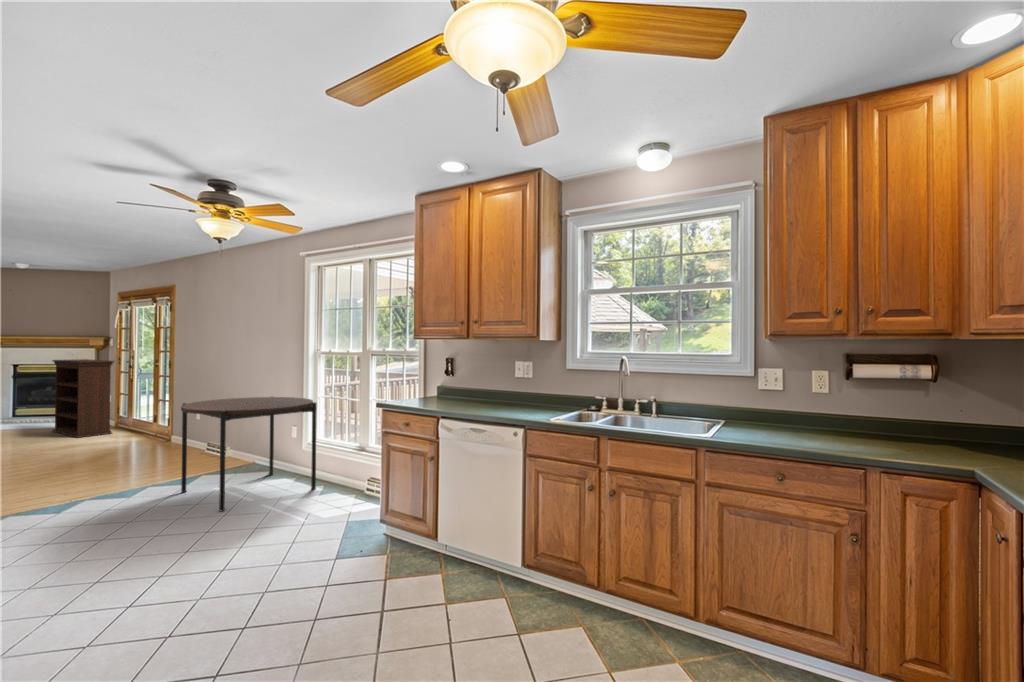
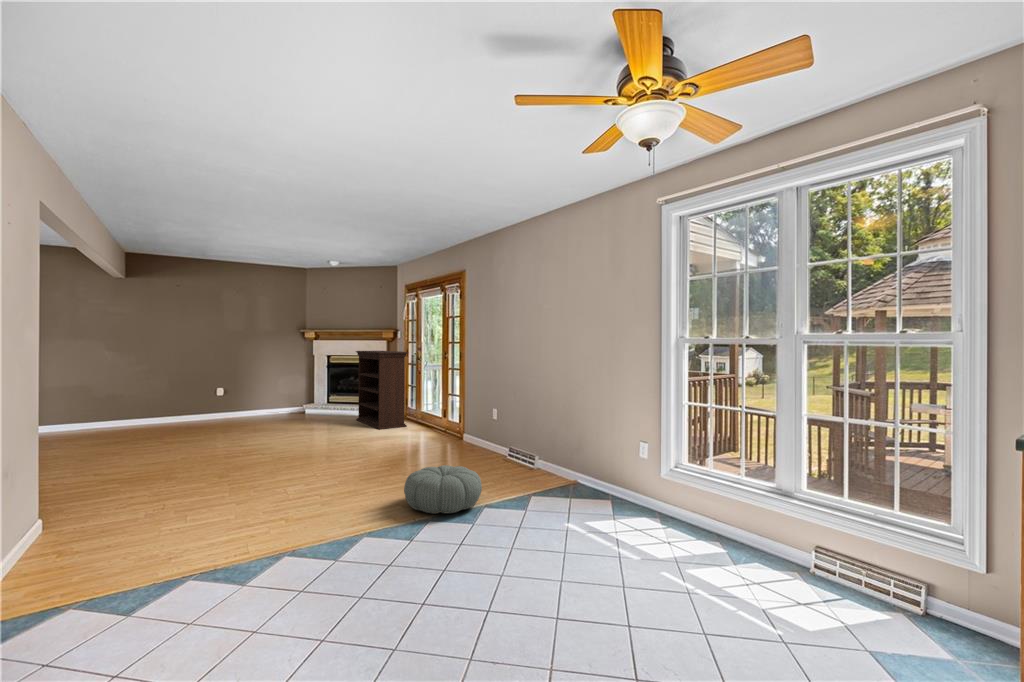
dining table: present [181,397,317,511] -> none [522,400,707,575]
pouf: none [76,456,155,493] -> present [404,465,482,514]

